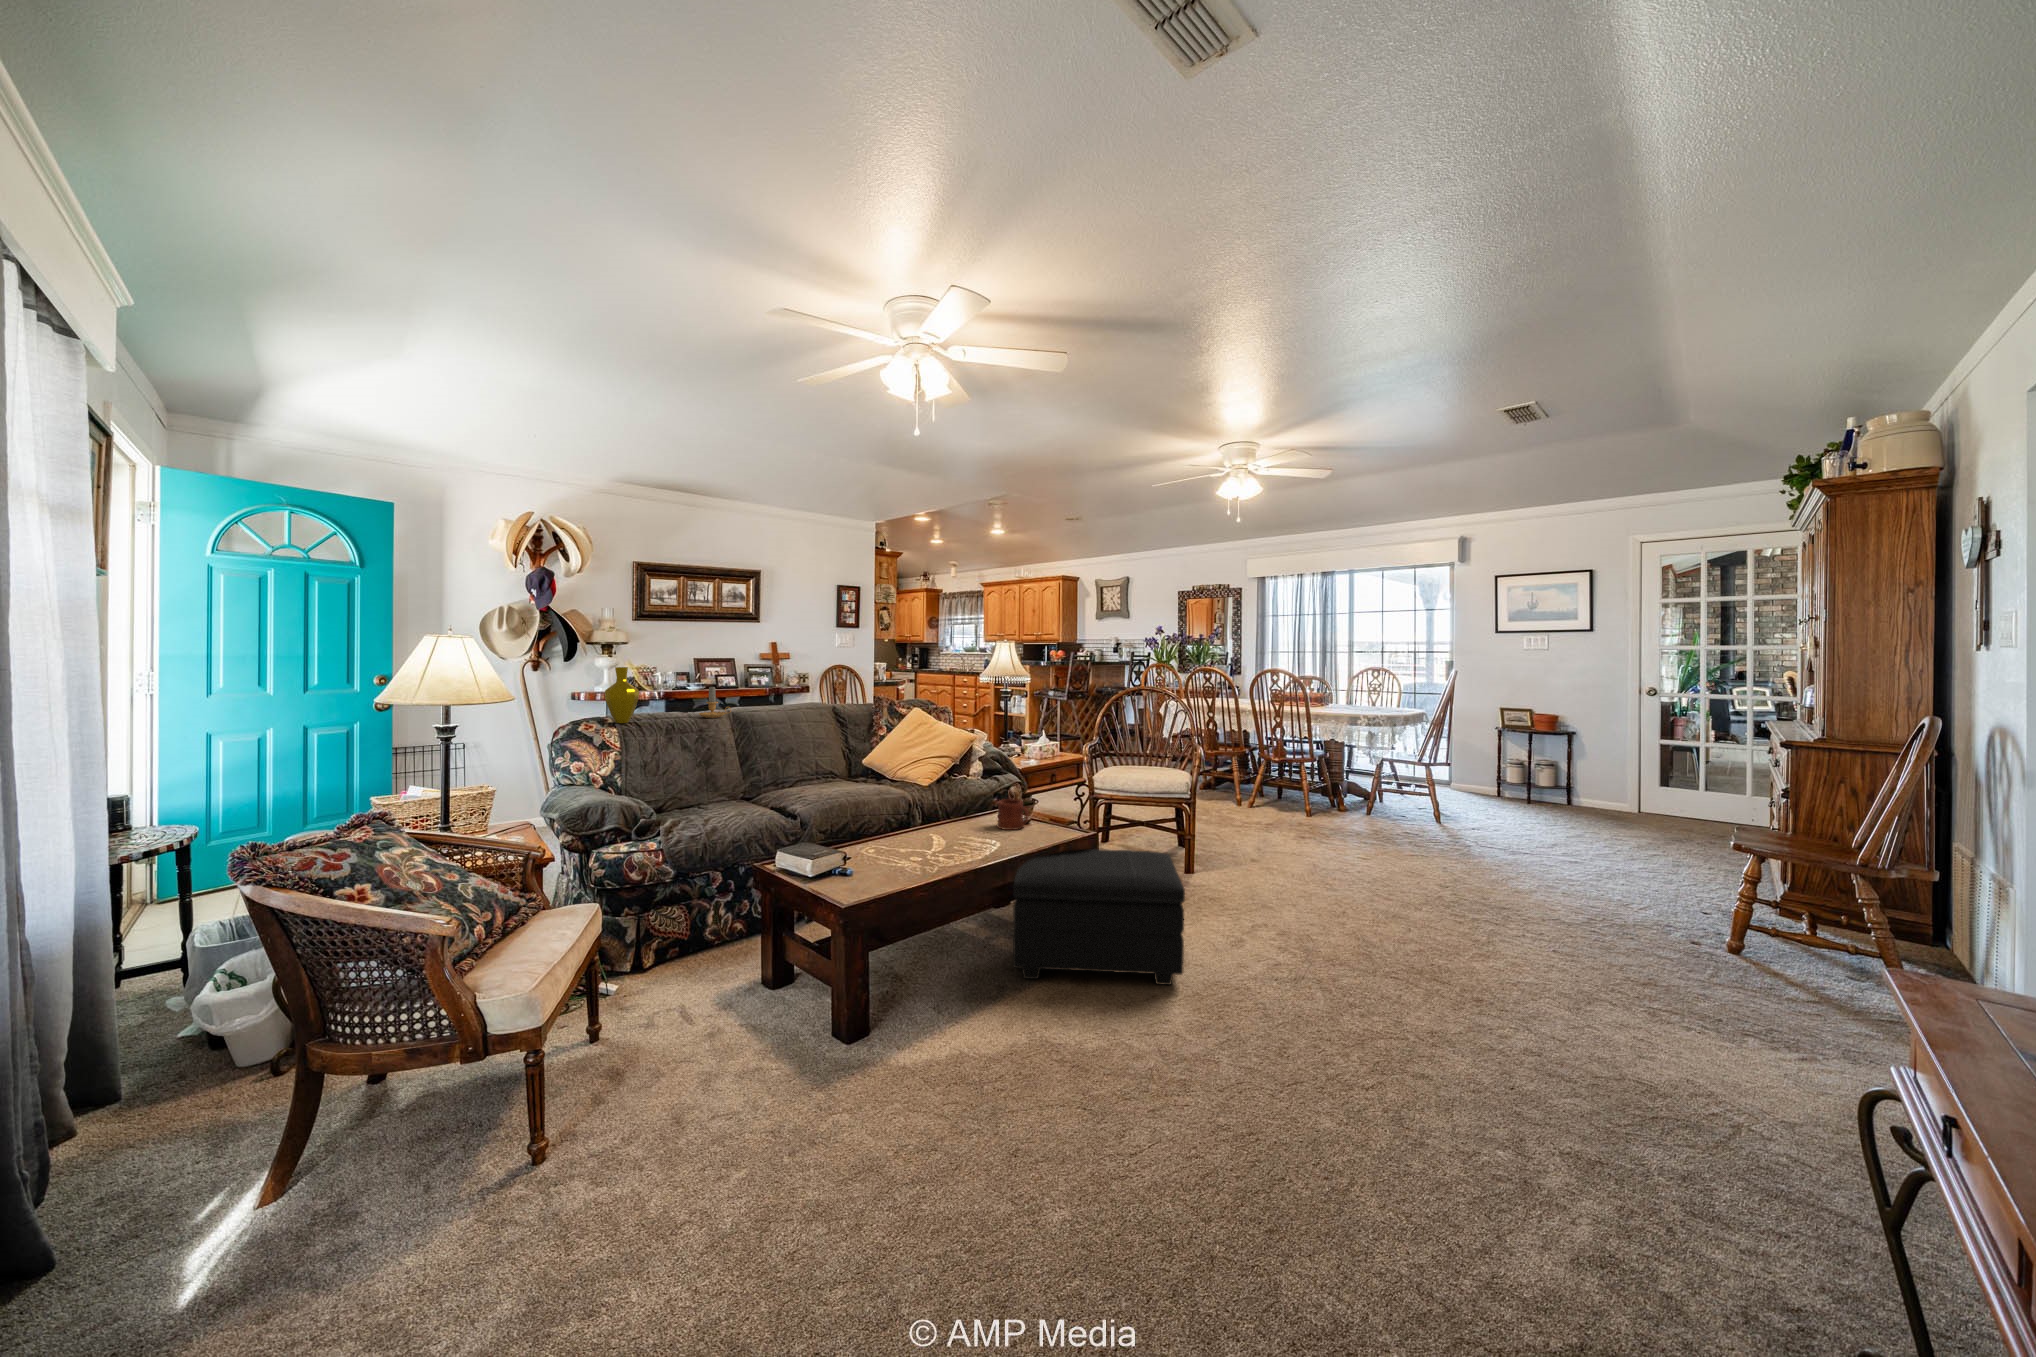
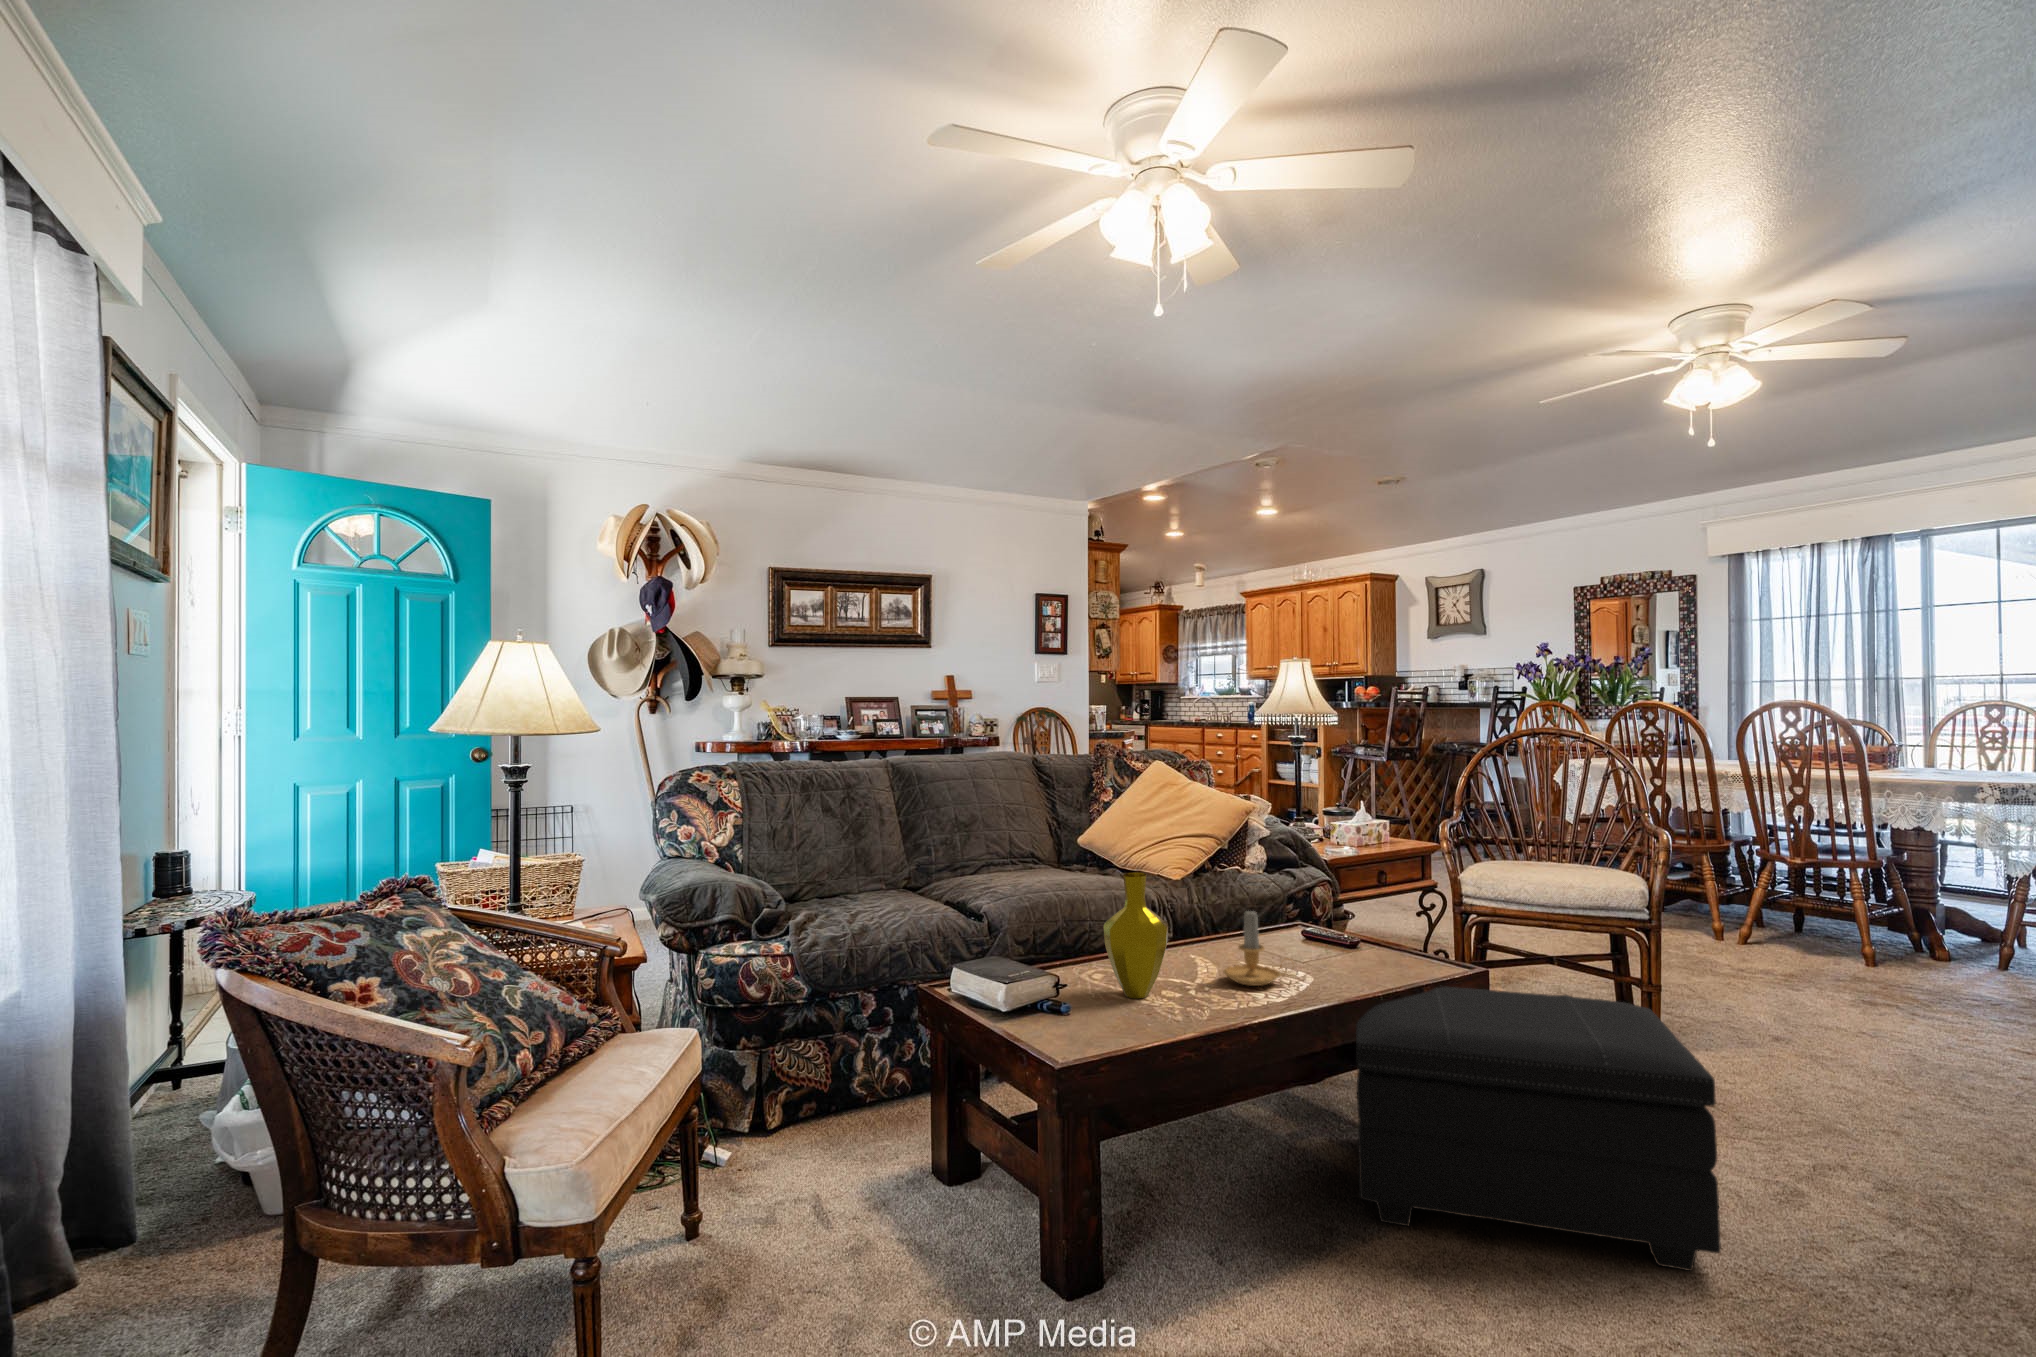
potted plant: none [820,665,858,692] -> present [1016,708,1057,744]
vase: present [605,667,639,723] -> present [1103,873,1168,999]
candle: present [699,687,731,718] -> present [1223,911,1286,986]
mug: present [997,799,1029,830] -> none [1304,897,1362,950]

